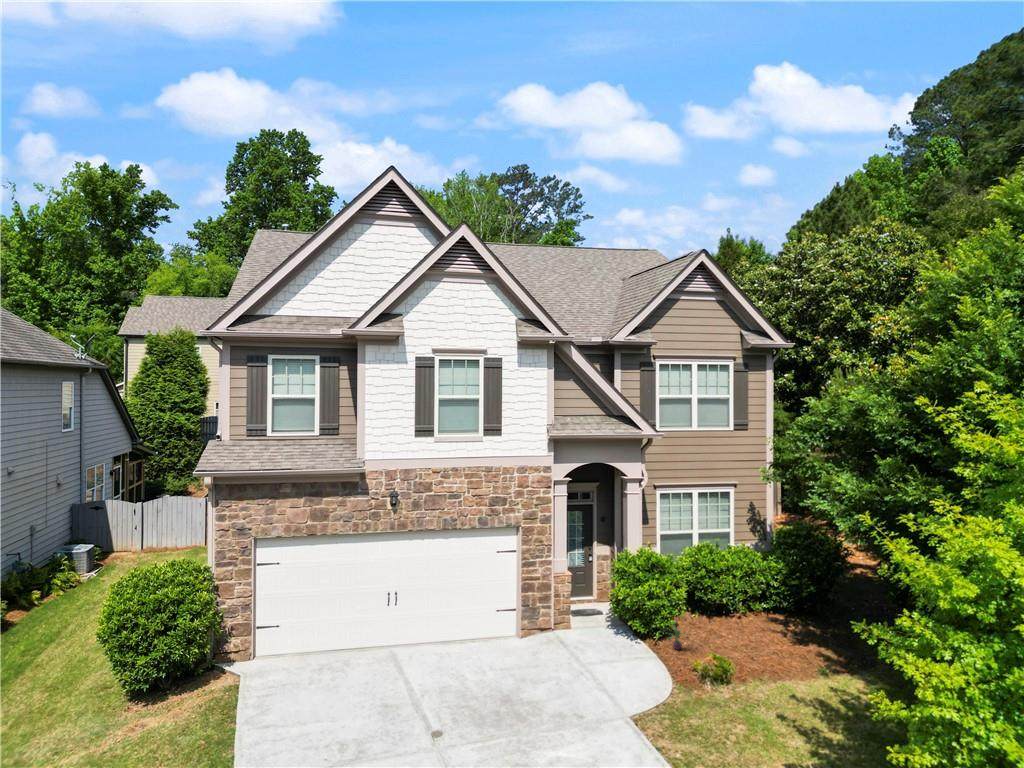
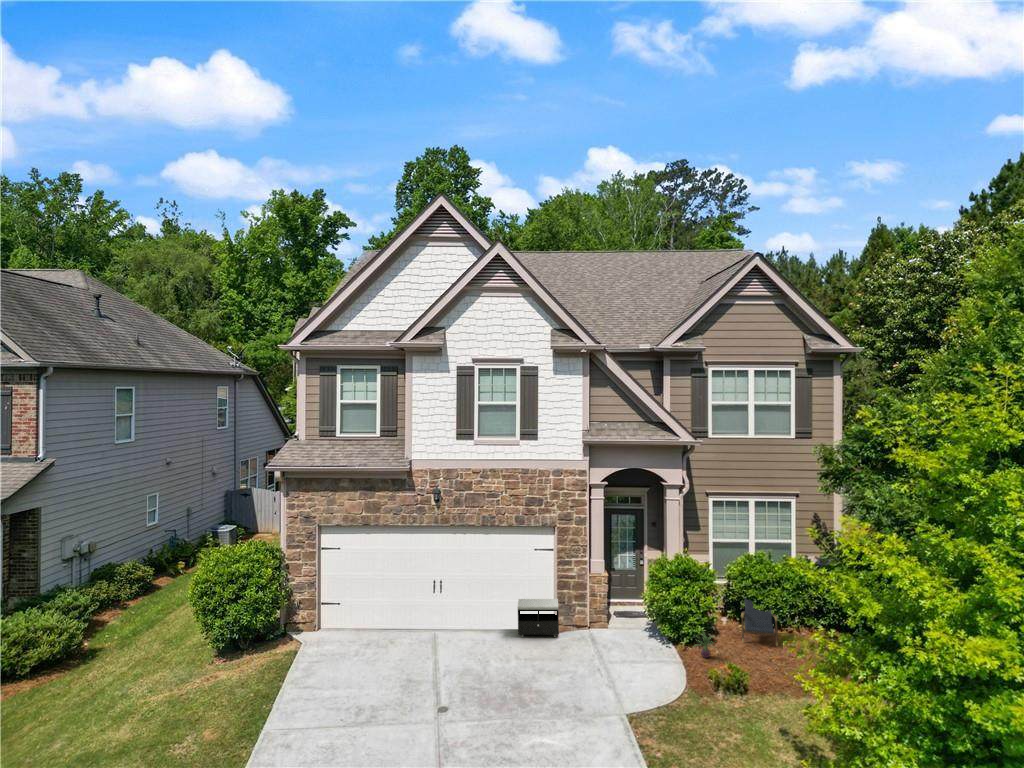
lounge chair: none [700,586,736,632] -> present [741,598,778,646]
storage bench: none [481,602,527,645] -> present [518,599,559,637]

